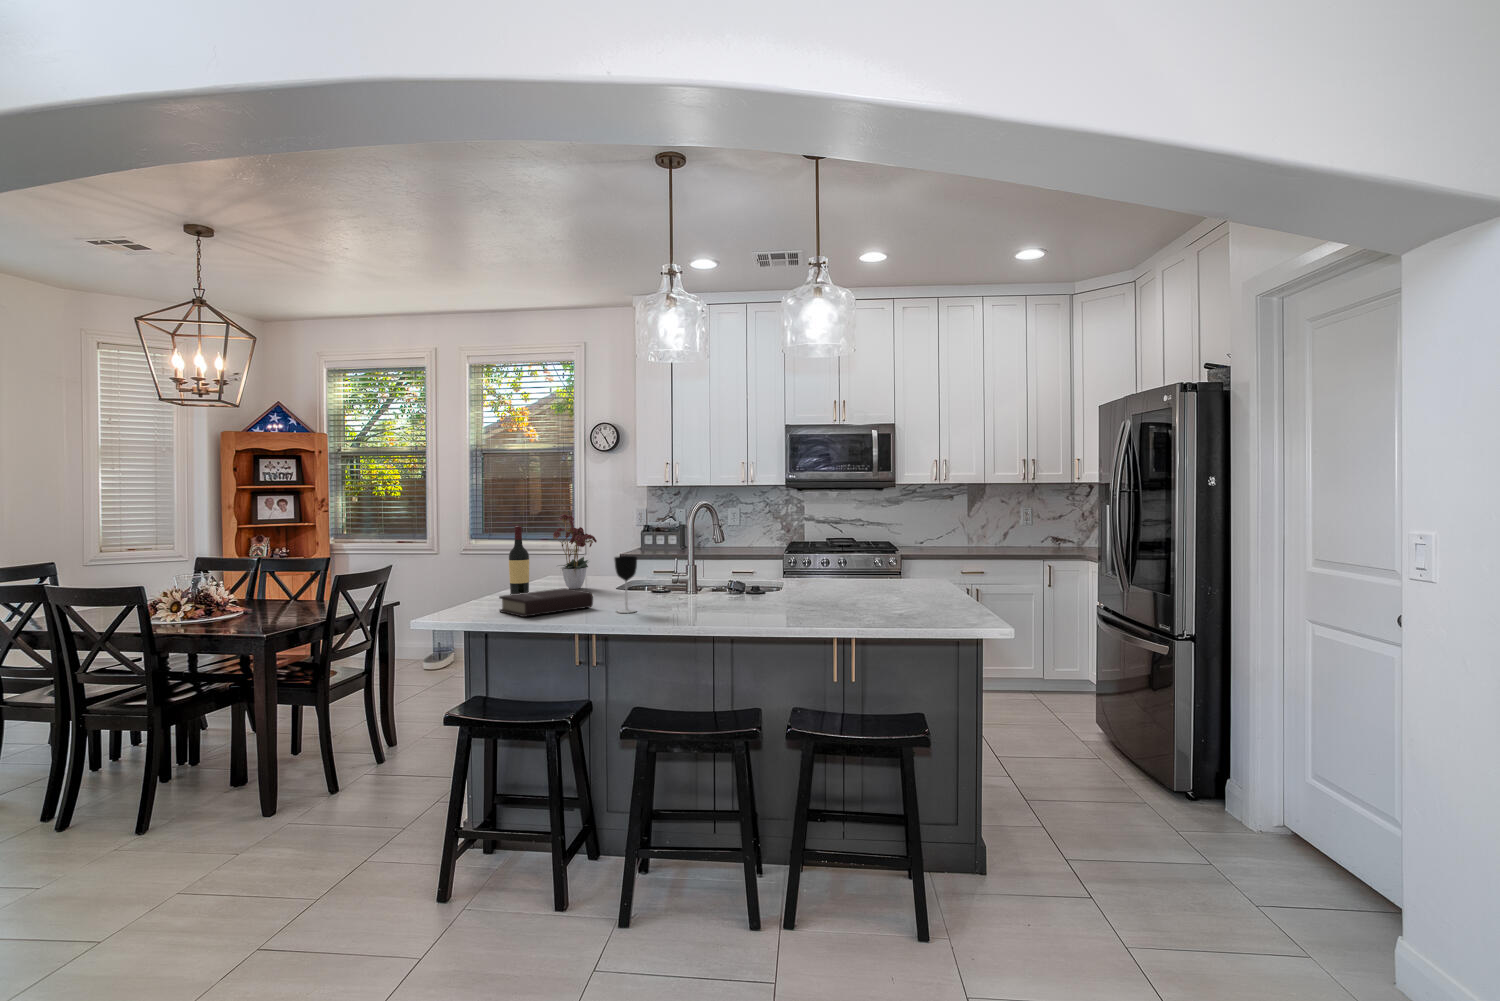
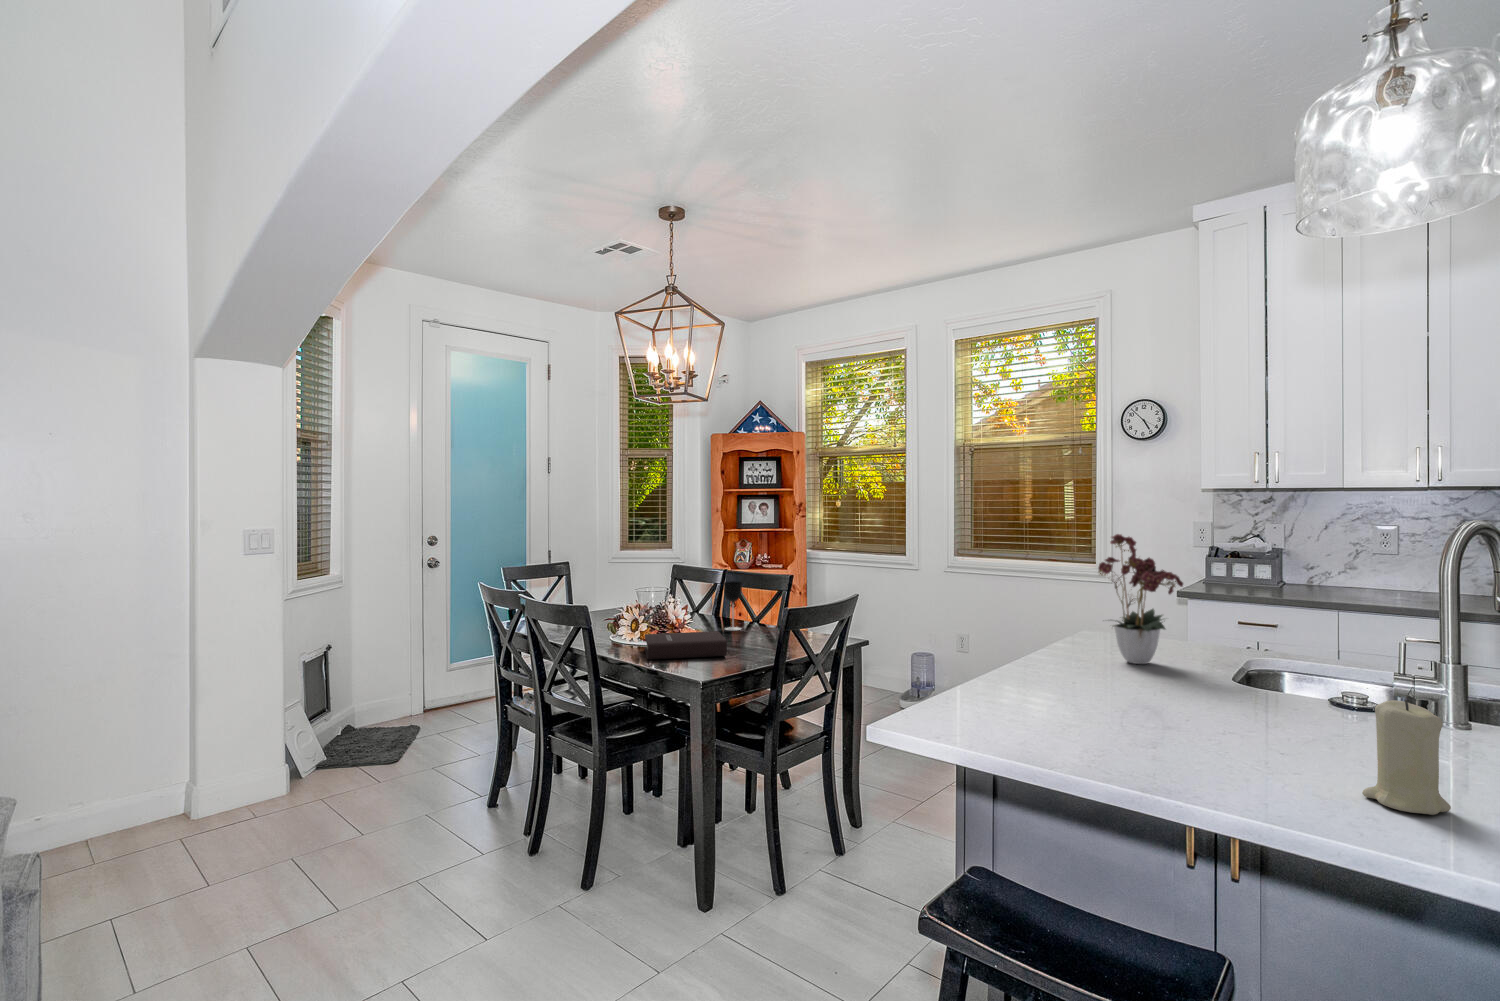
wine bottle: present [509,526,529,594] -> none [1029,555,1064,684]
wine glass: present [614,556,637,613] -> present [723,581,742,630]
candle: none [641,576,668,620] -> present [1362,700,1451,815]
book: present [499,588,593,617] -> present [645,631,727,660]

